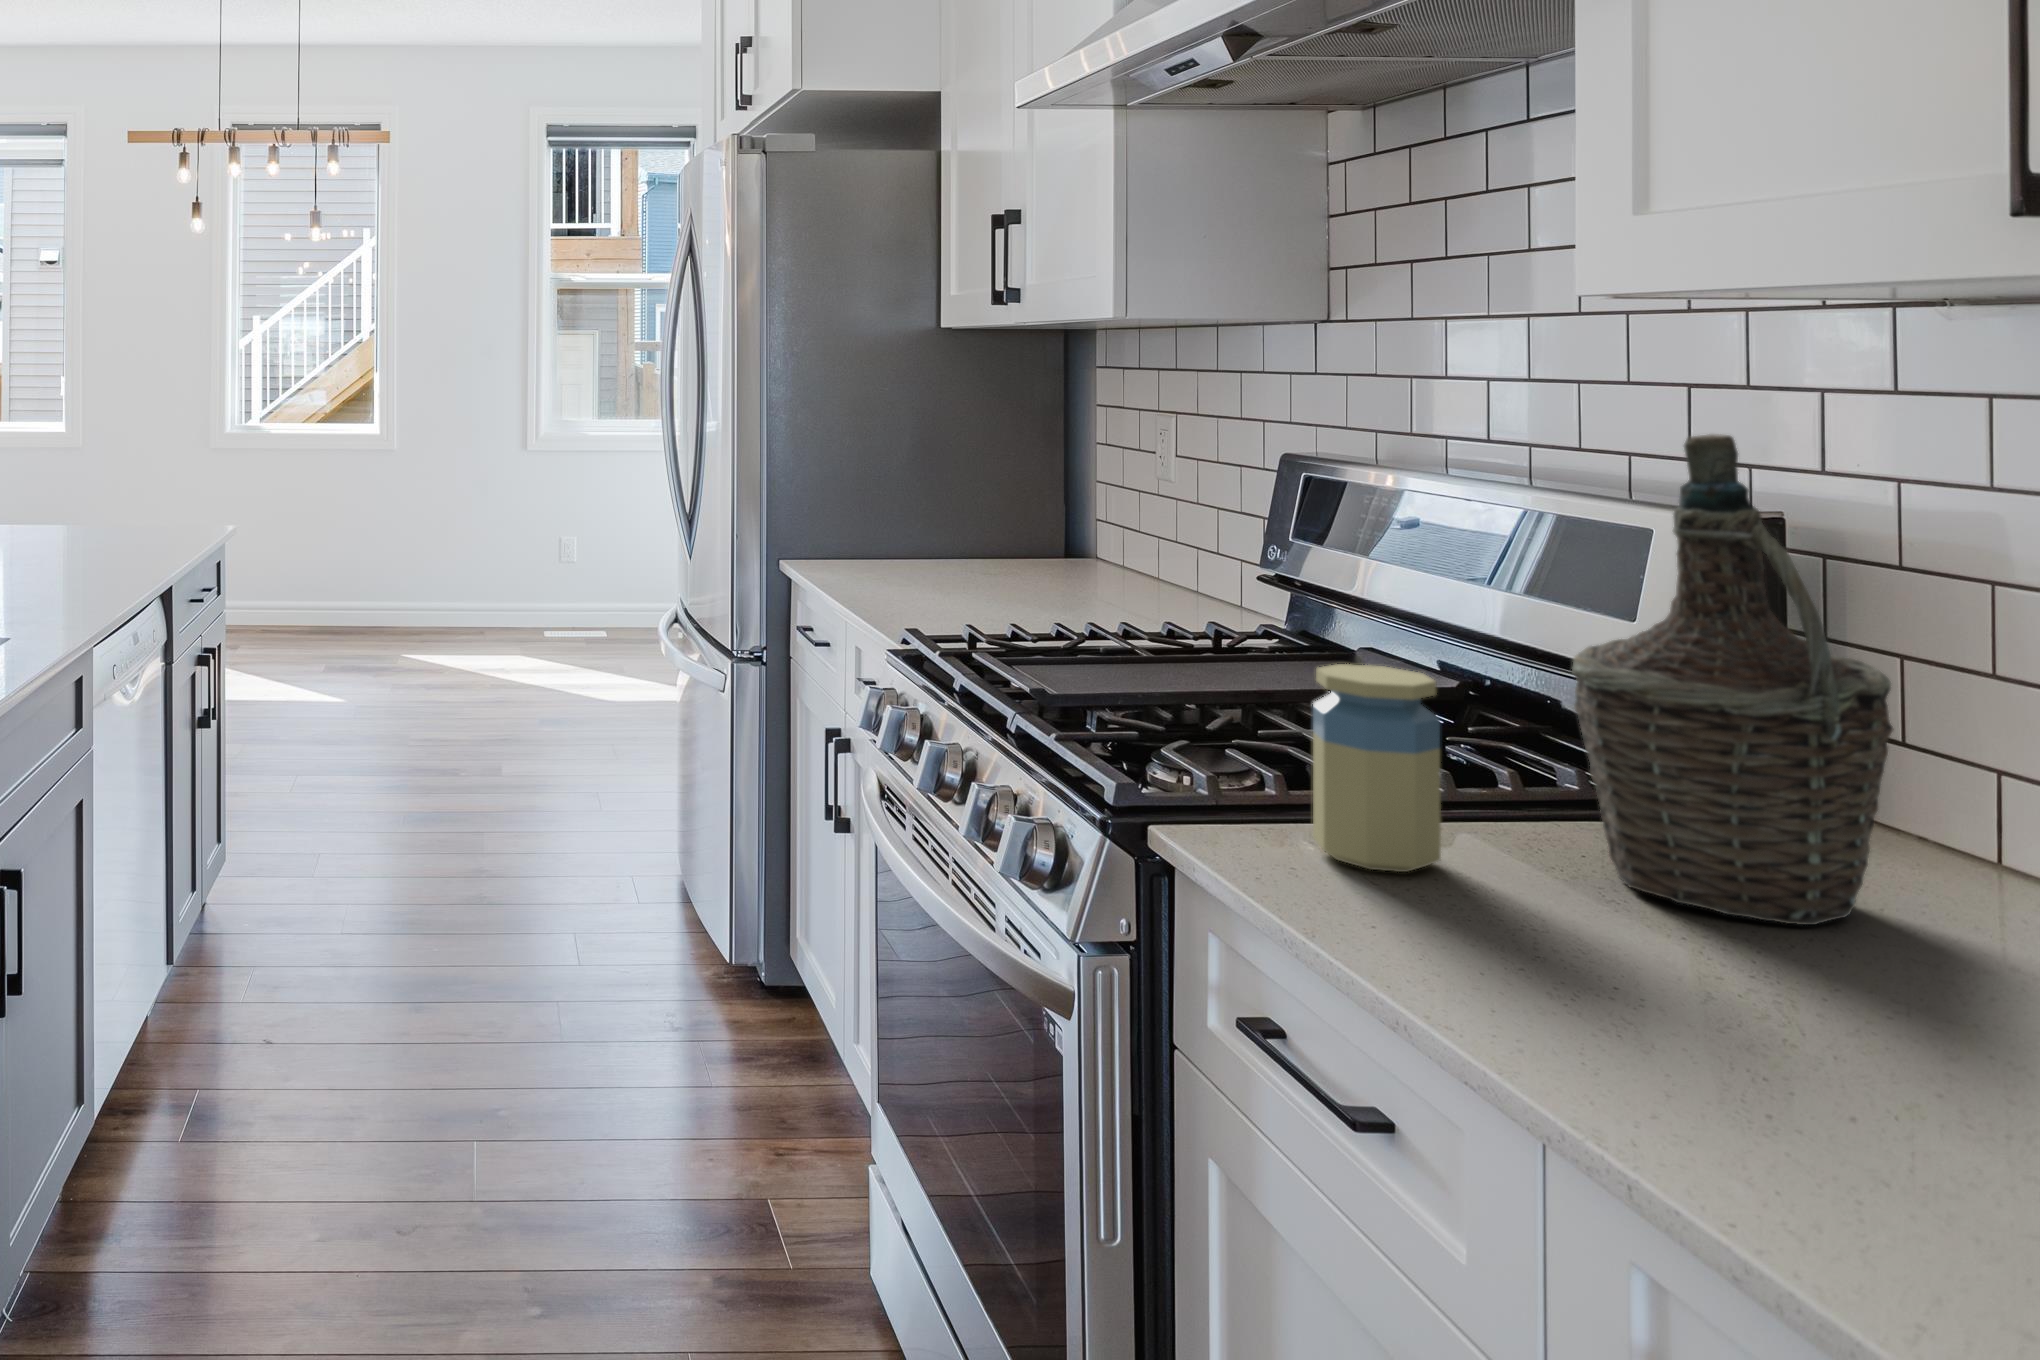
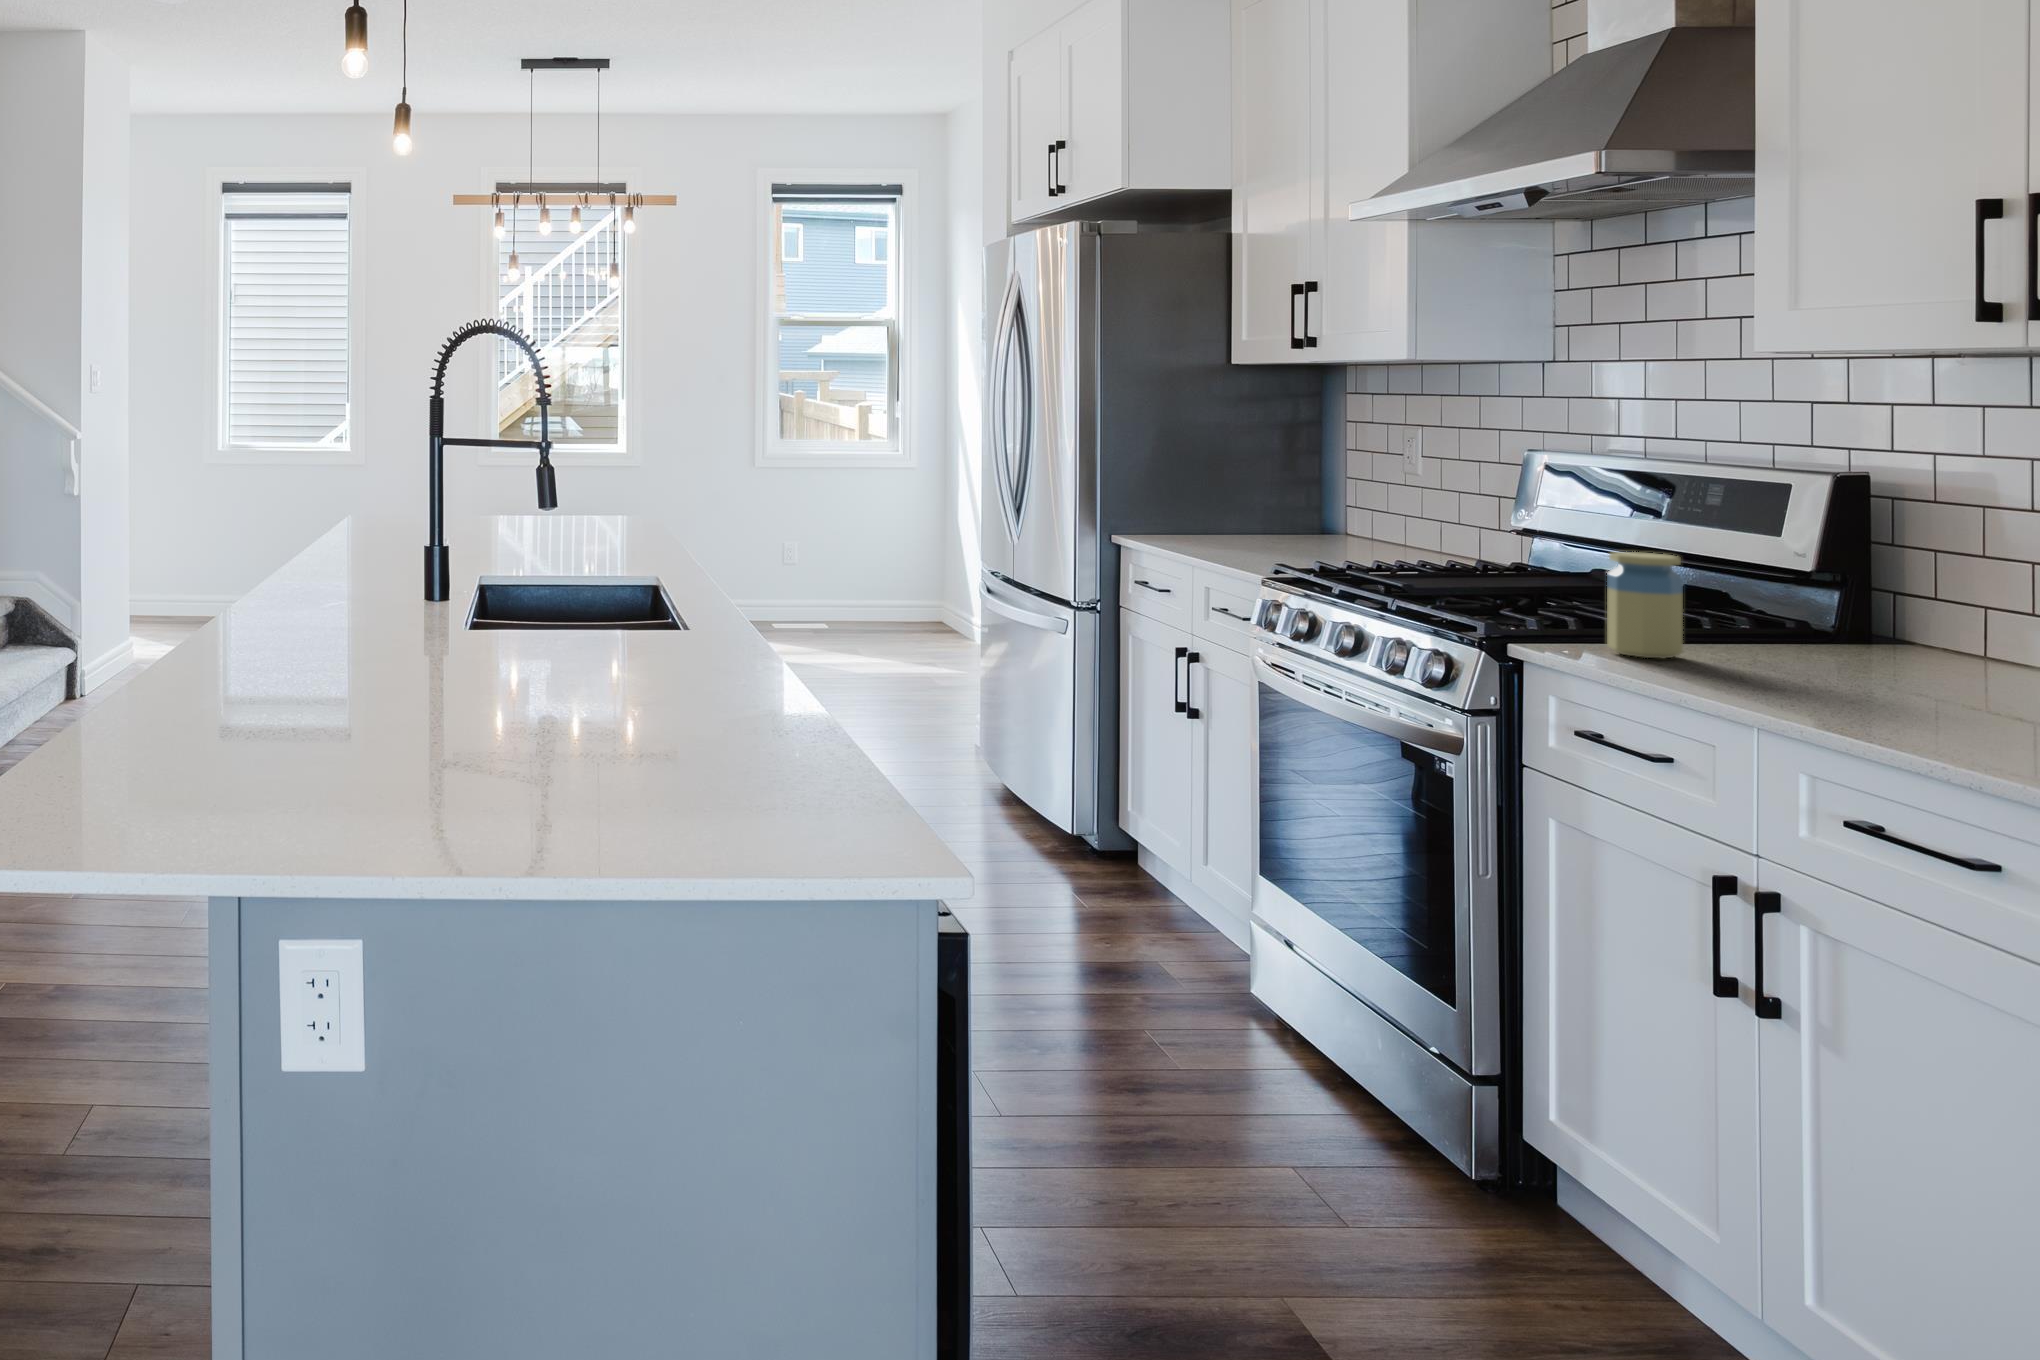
bottle: present [1572,434,1894,925] -> none [1757,424,1932,674]

